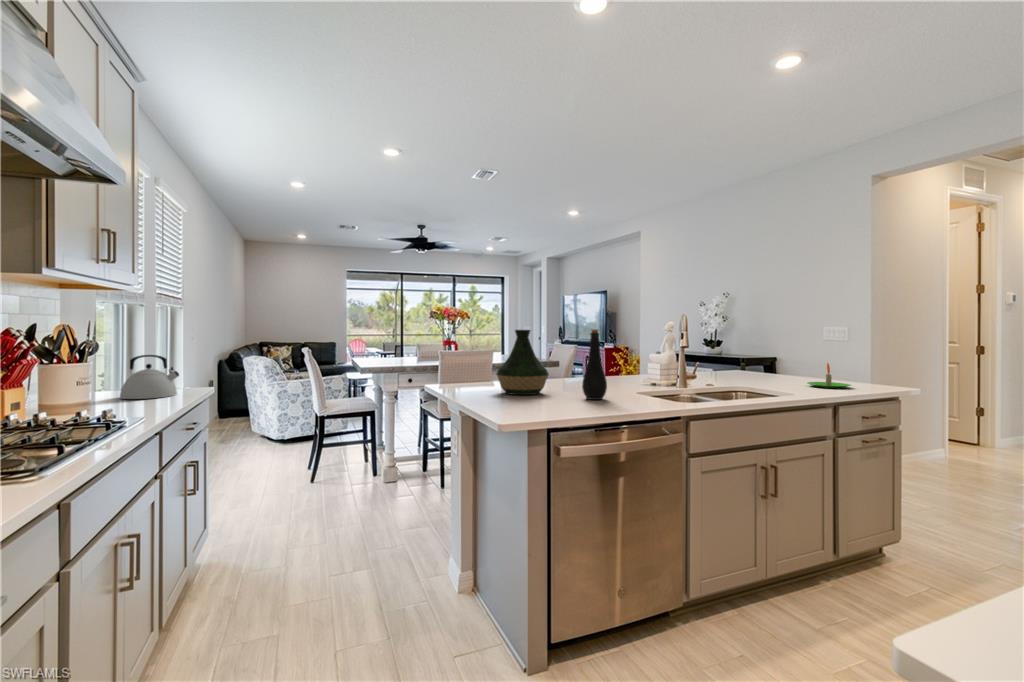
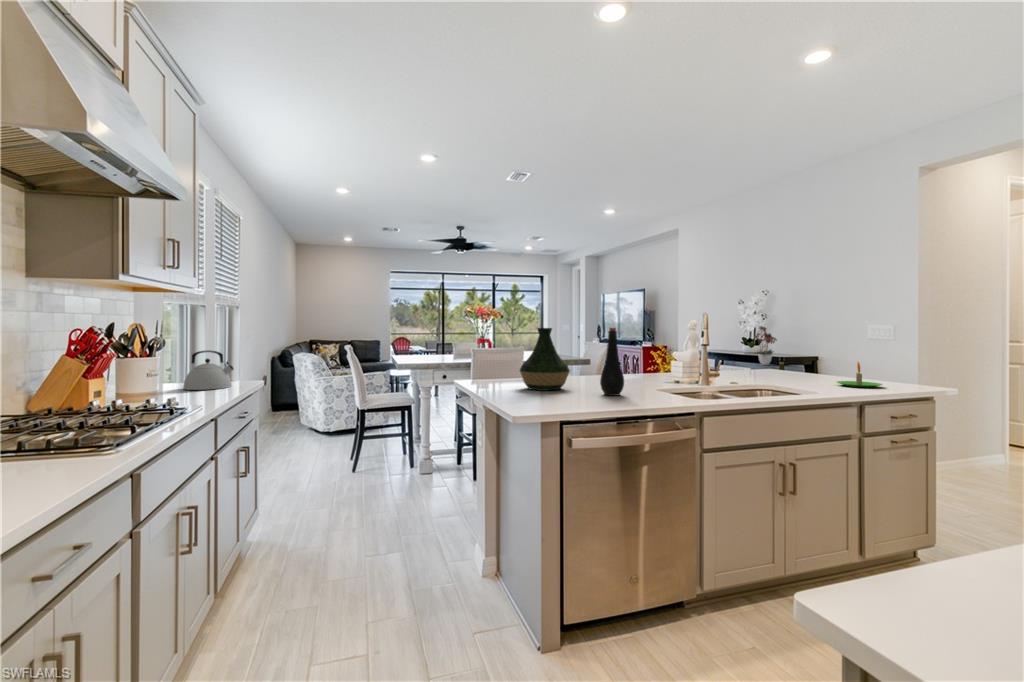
flower arrangement: none [718,326,743,366] -> present [755,326,777,365]

